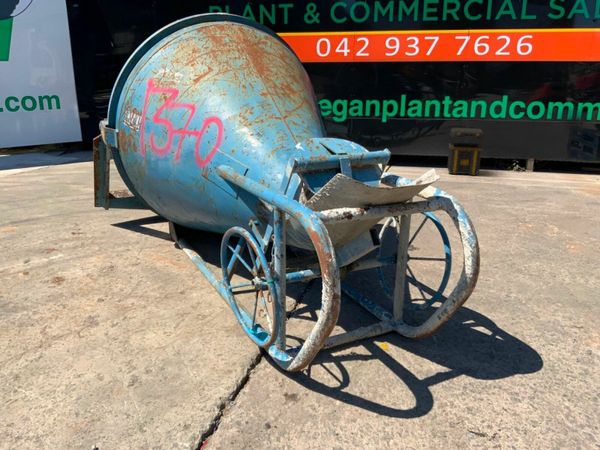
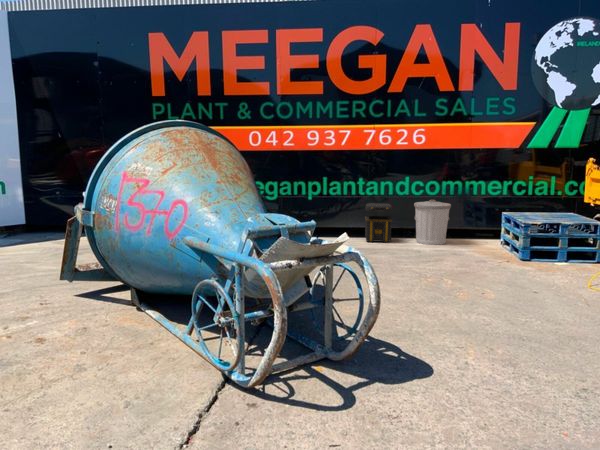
trash can: none [510,125,559,181] -> present [414,200,451,245]

